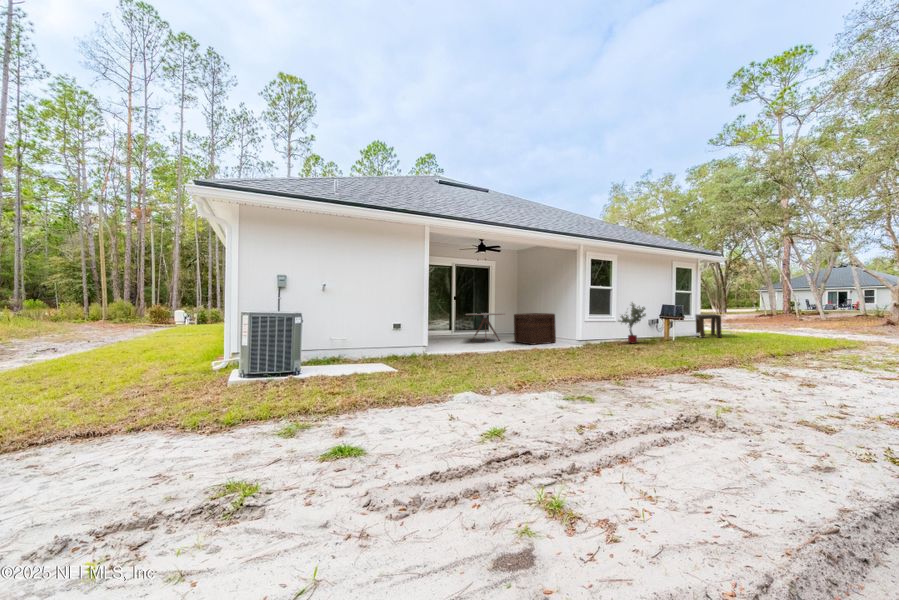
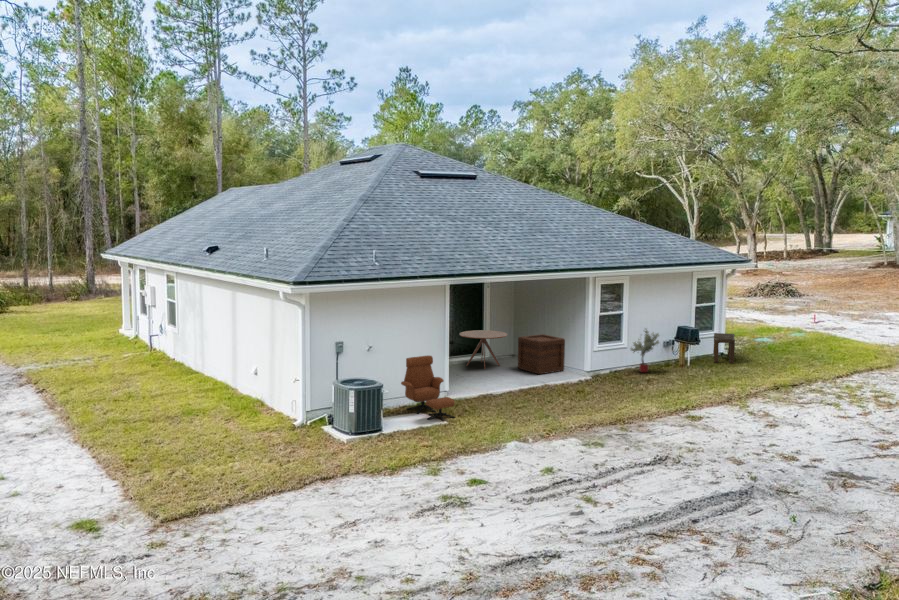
lounge chair: none [376,312,424,374] -> present [401,356,455,421]

